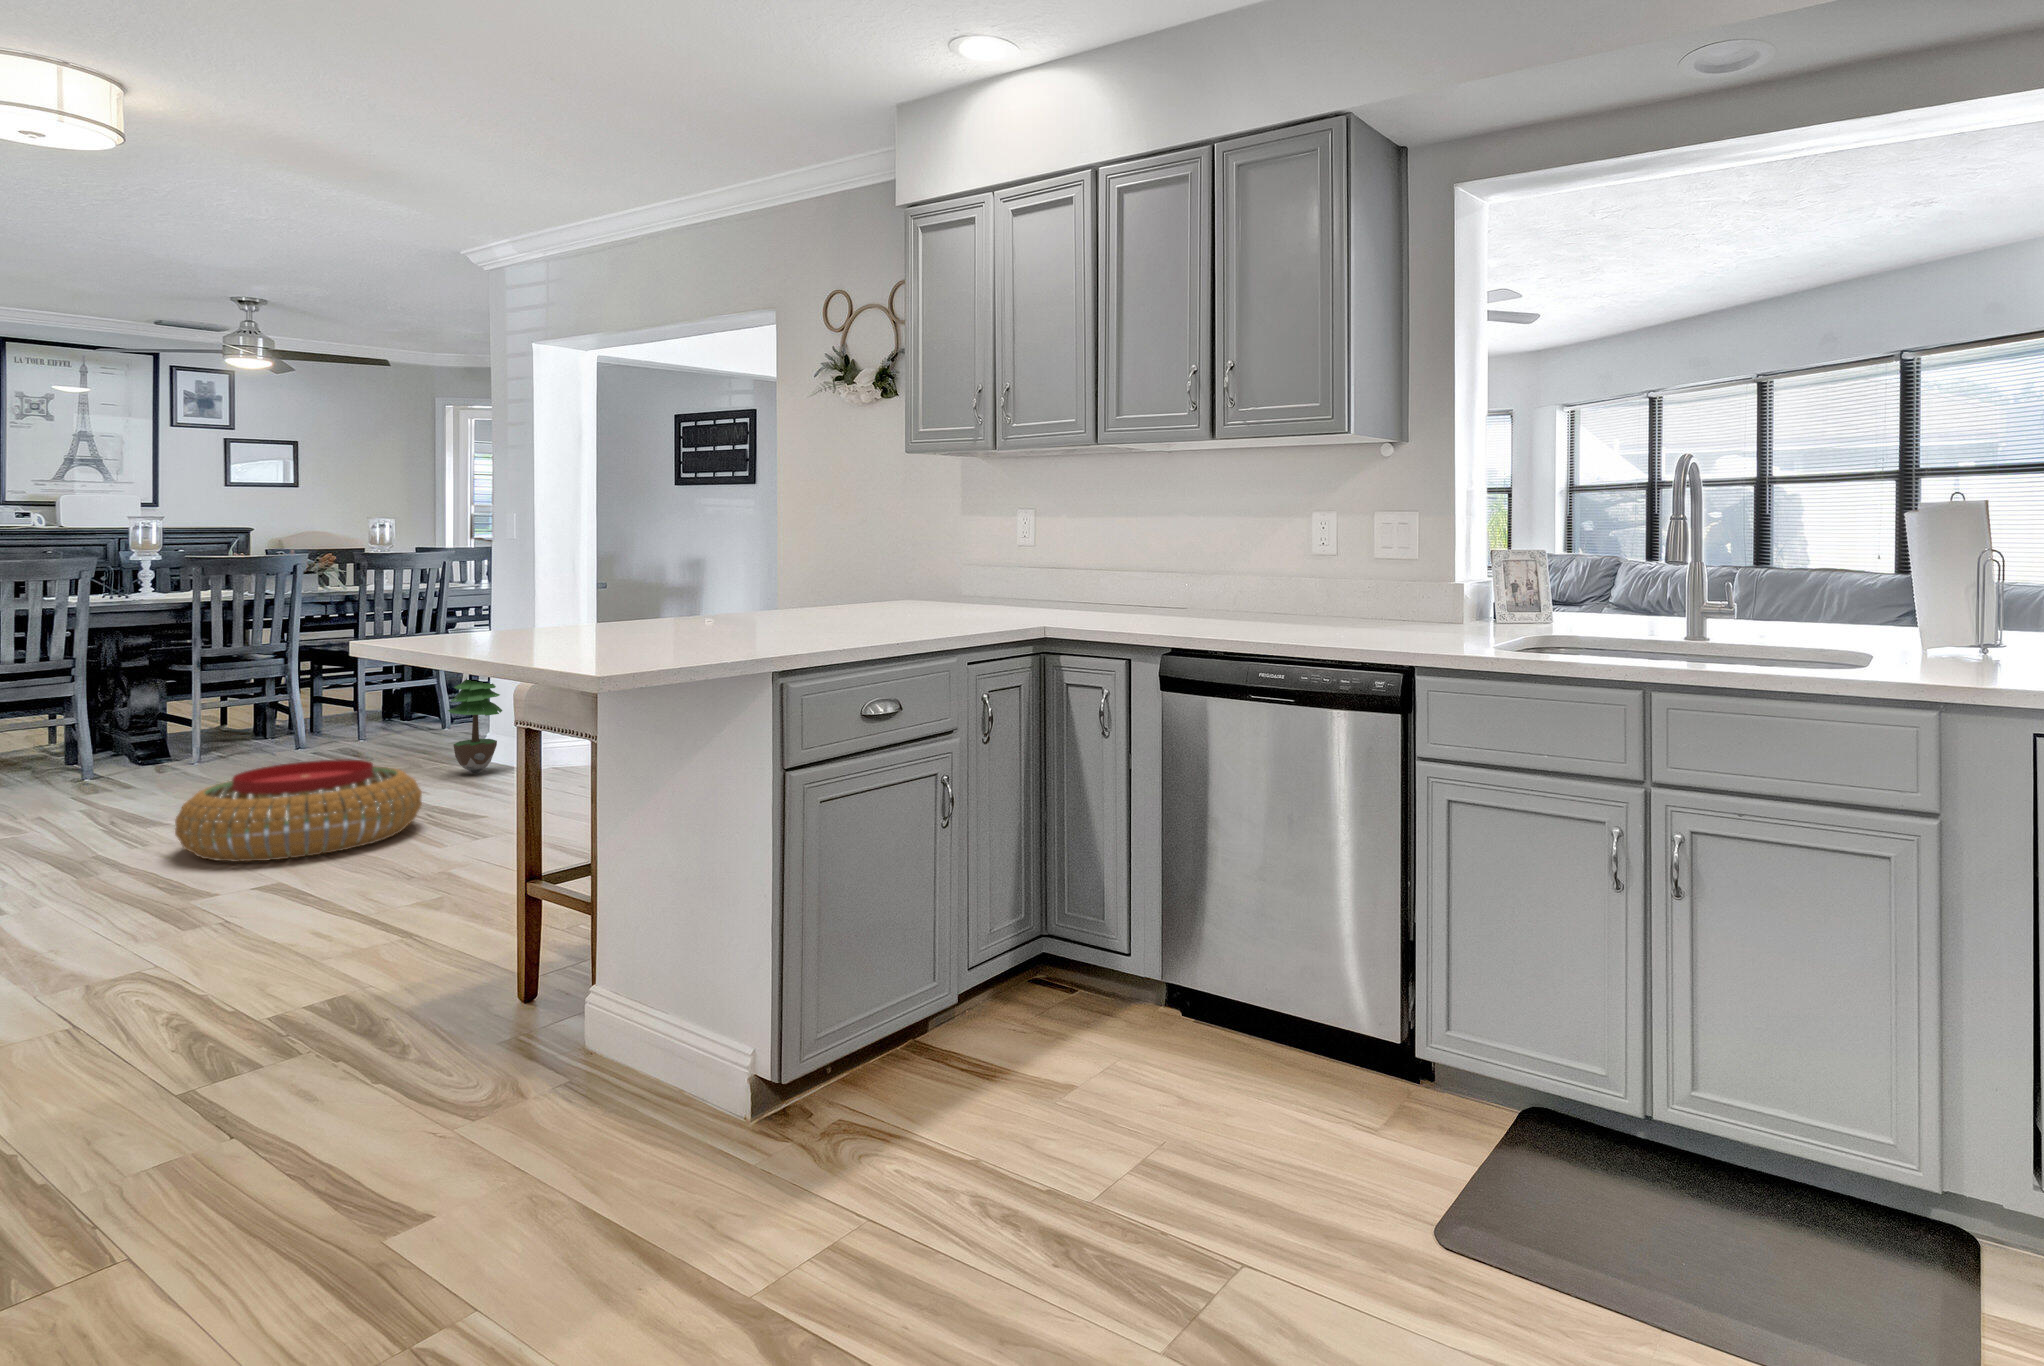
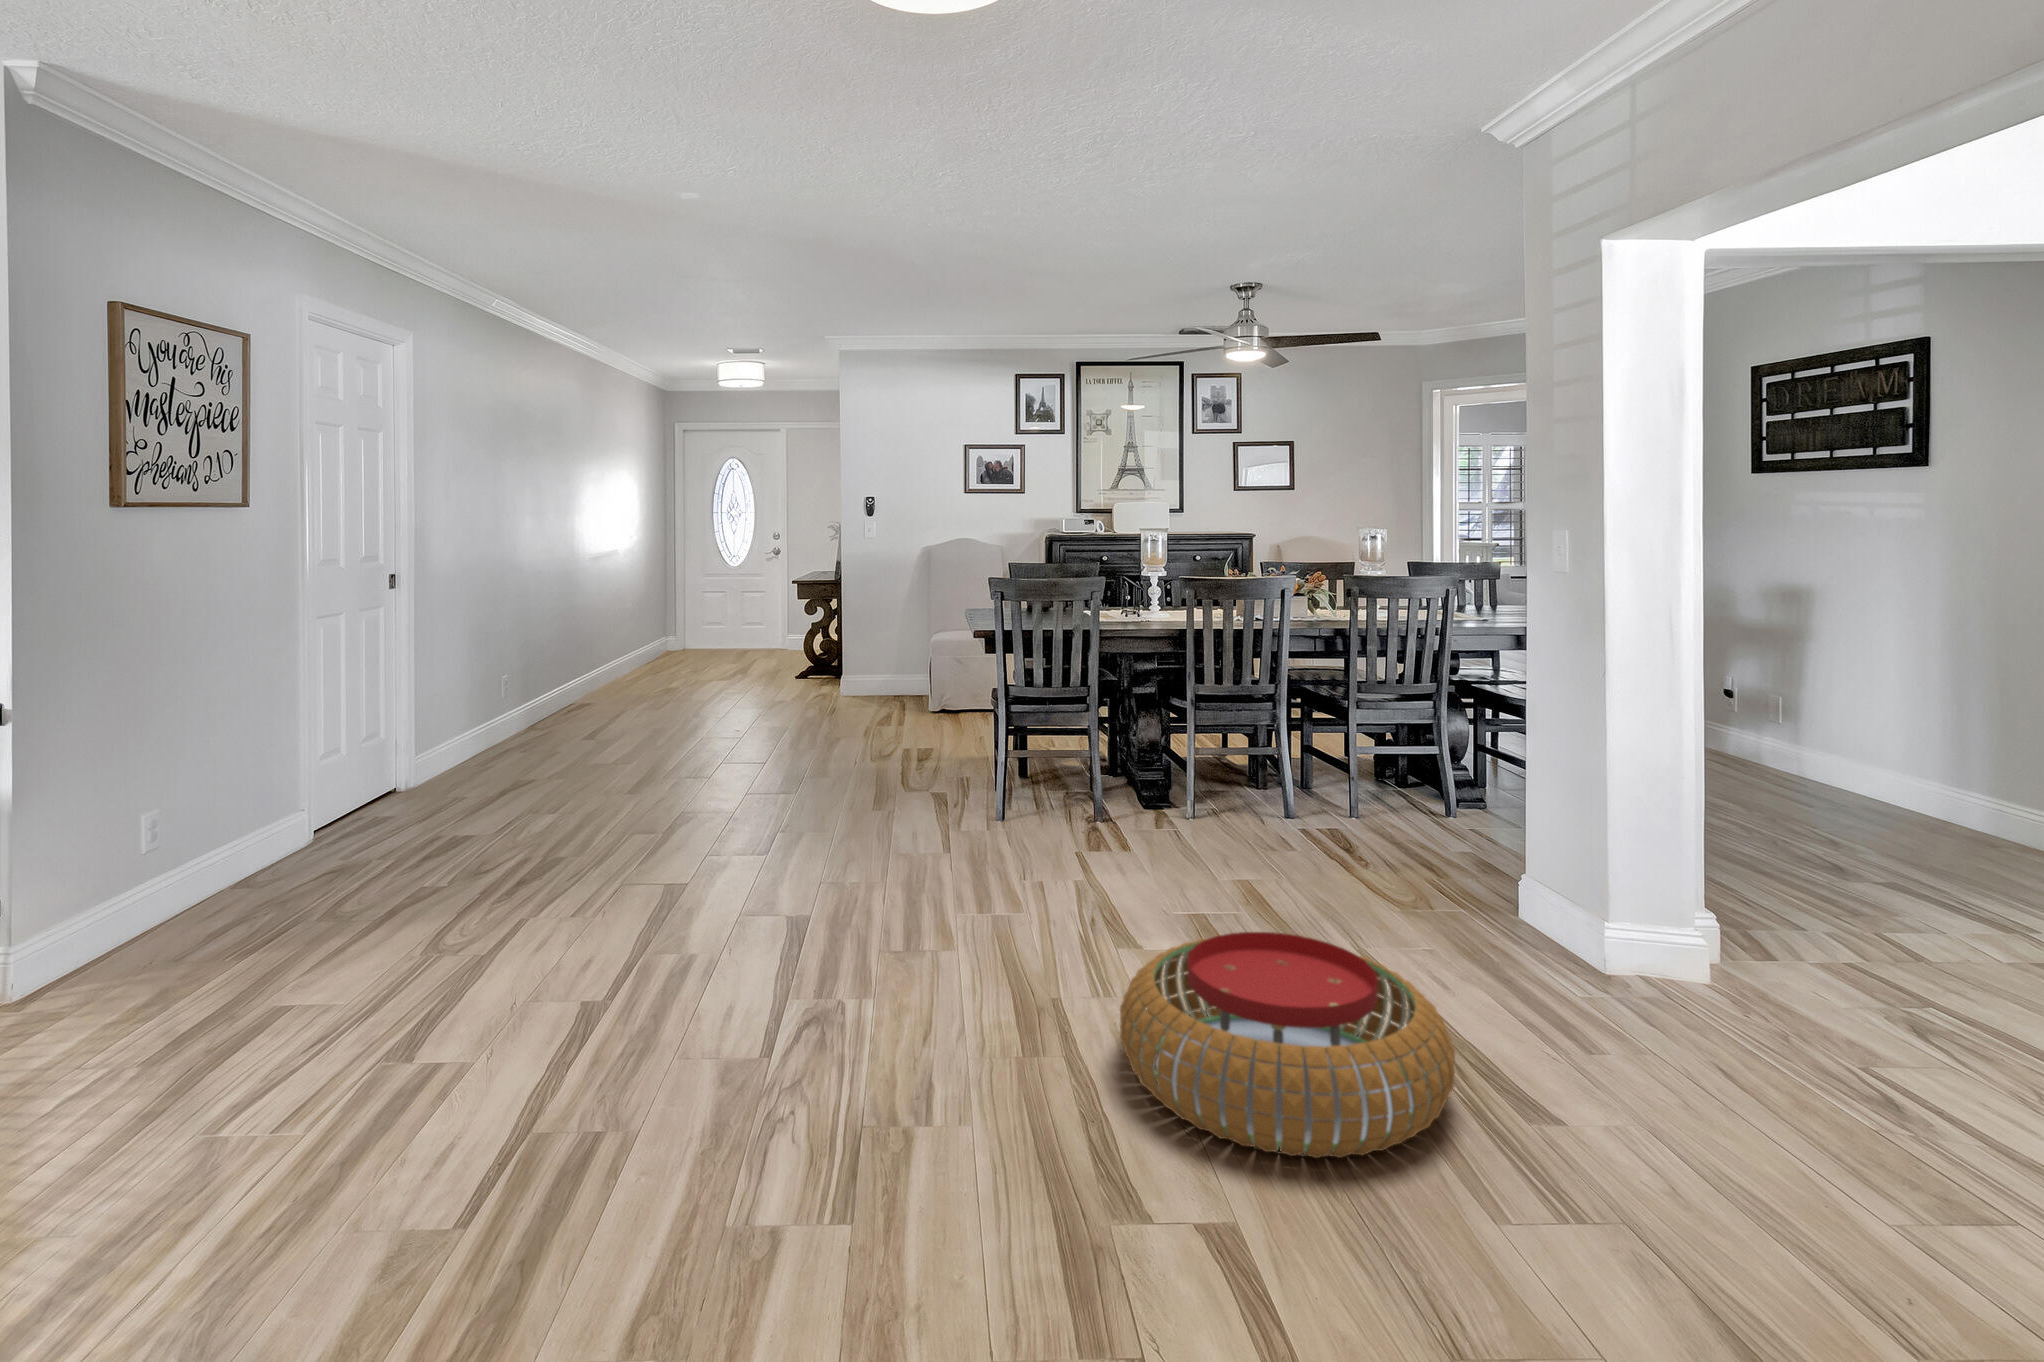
potted tree: present [448,679,502,773] -> none [1471,738,1554,947]

